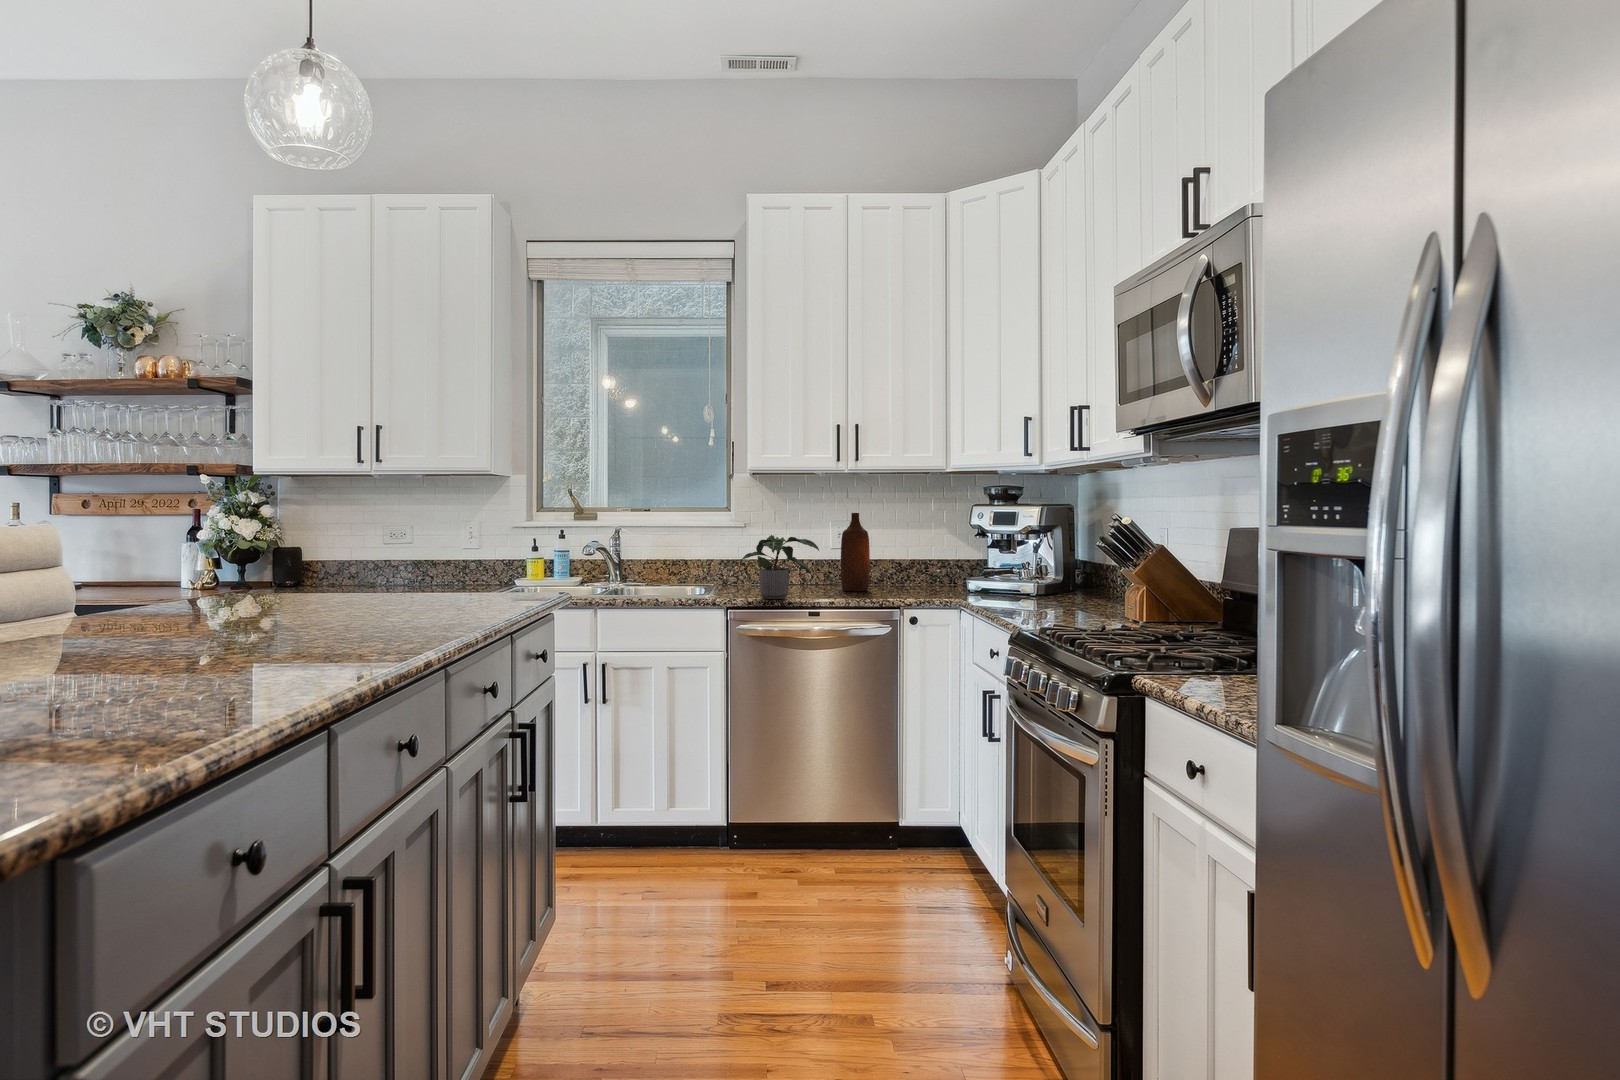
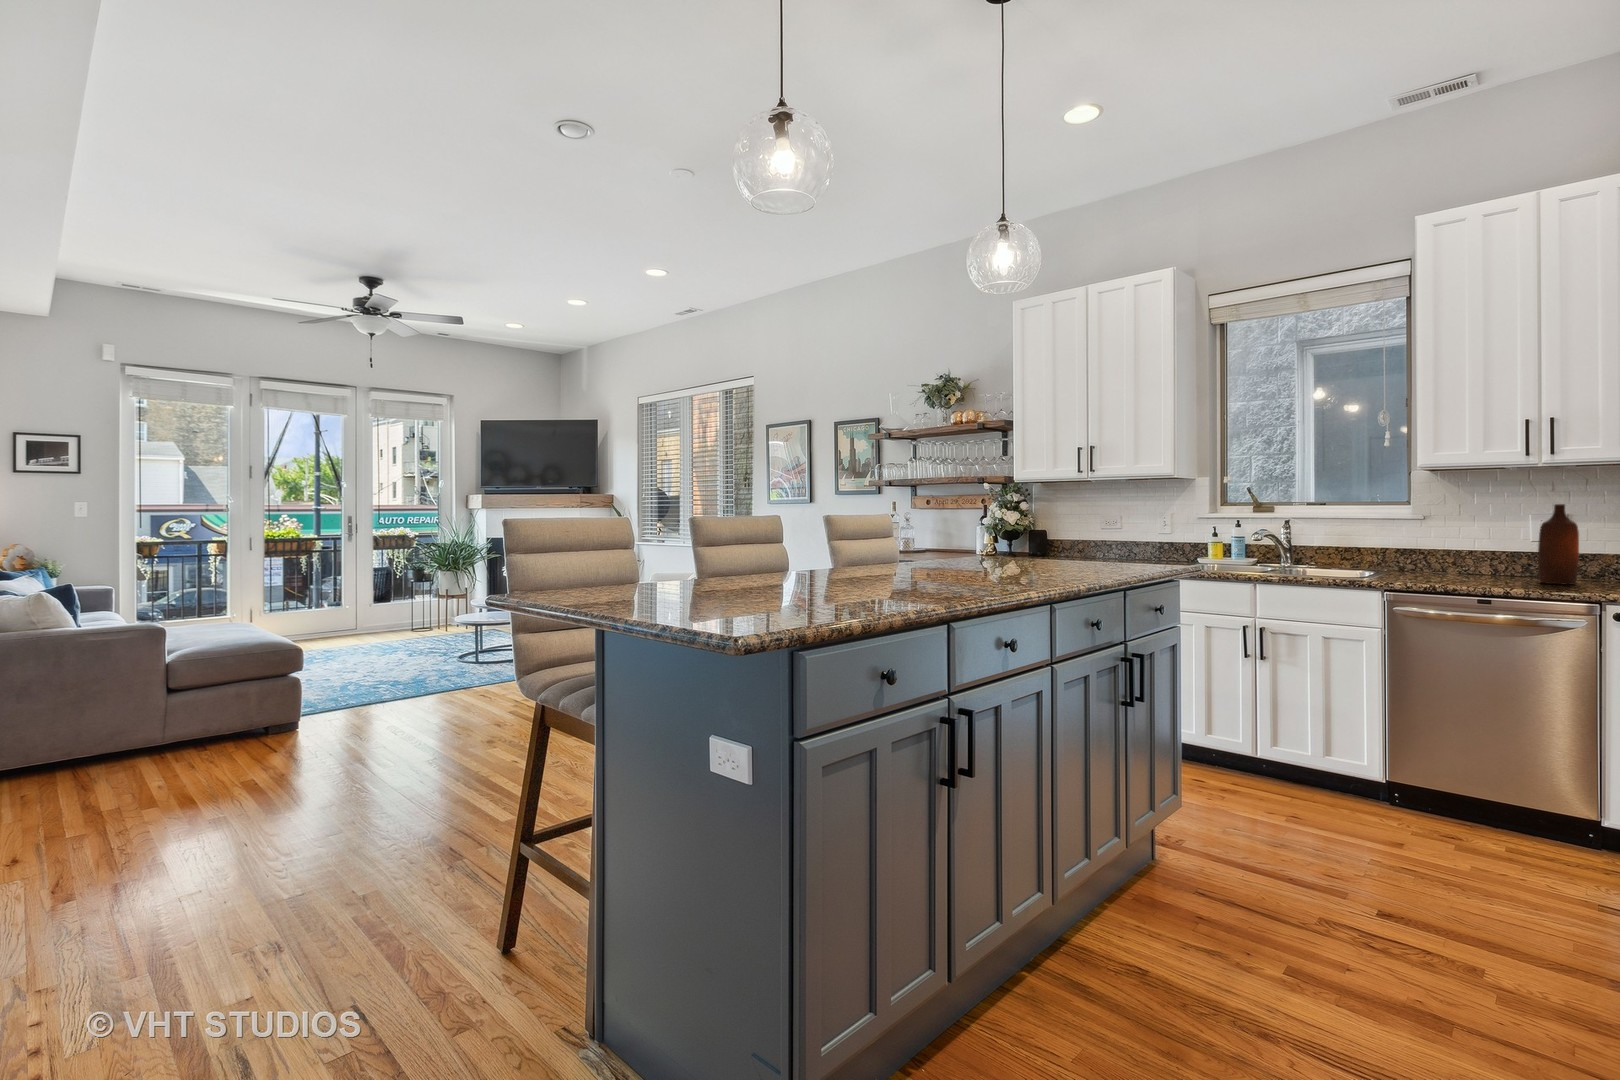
potted plant: present [740,535,819,599] -> none [1407,526,1503,587]

